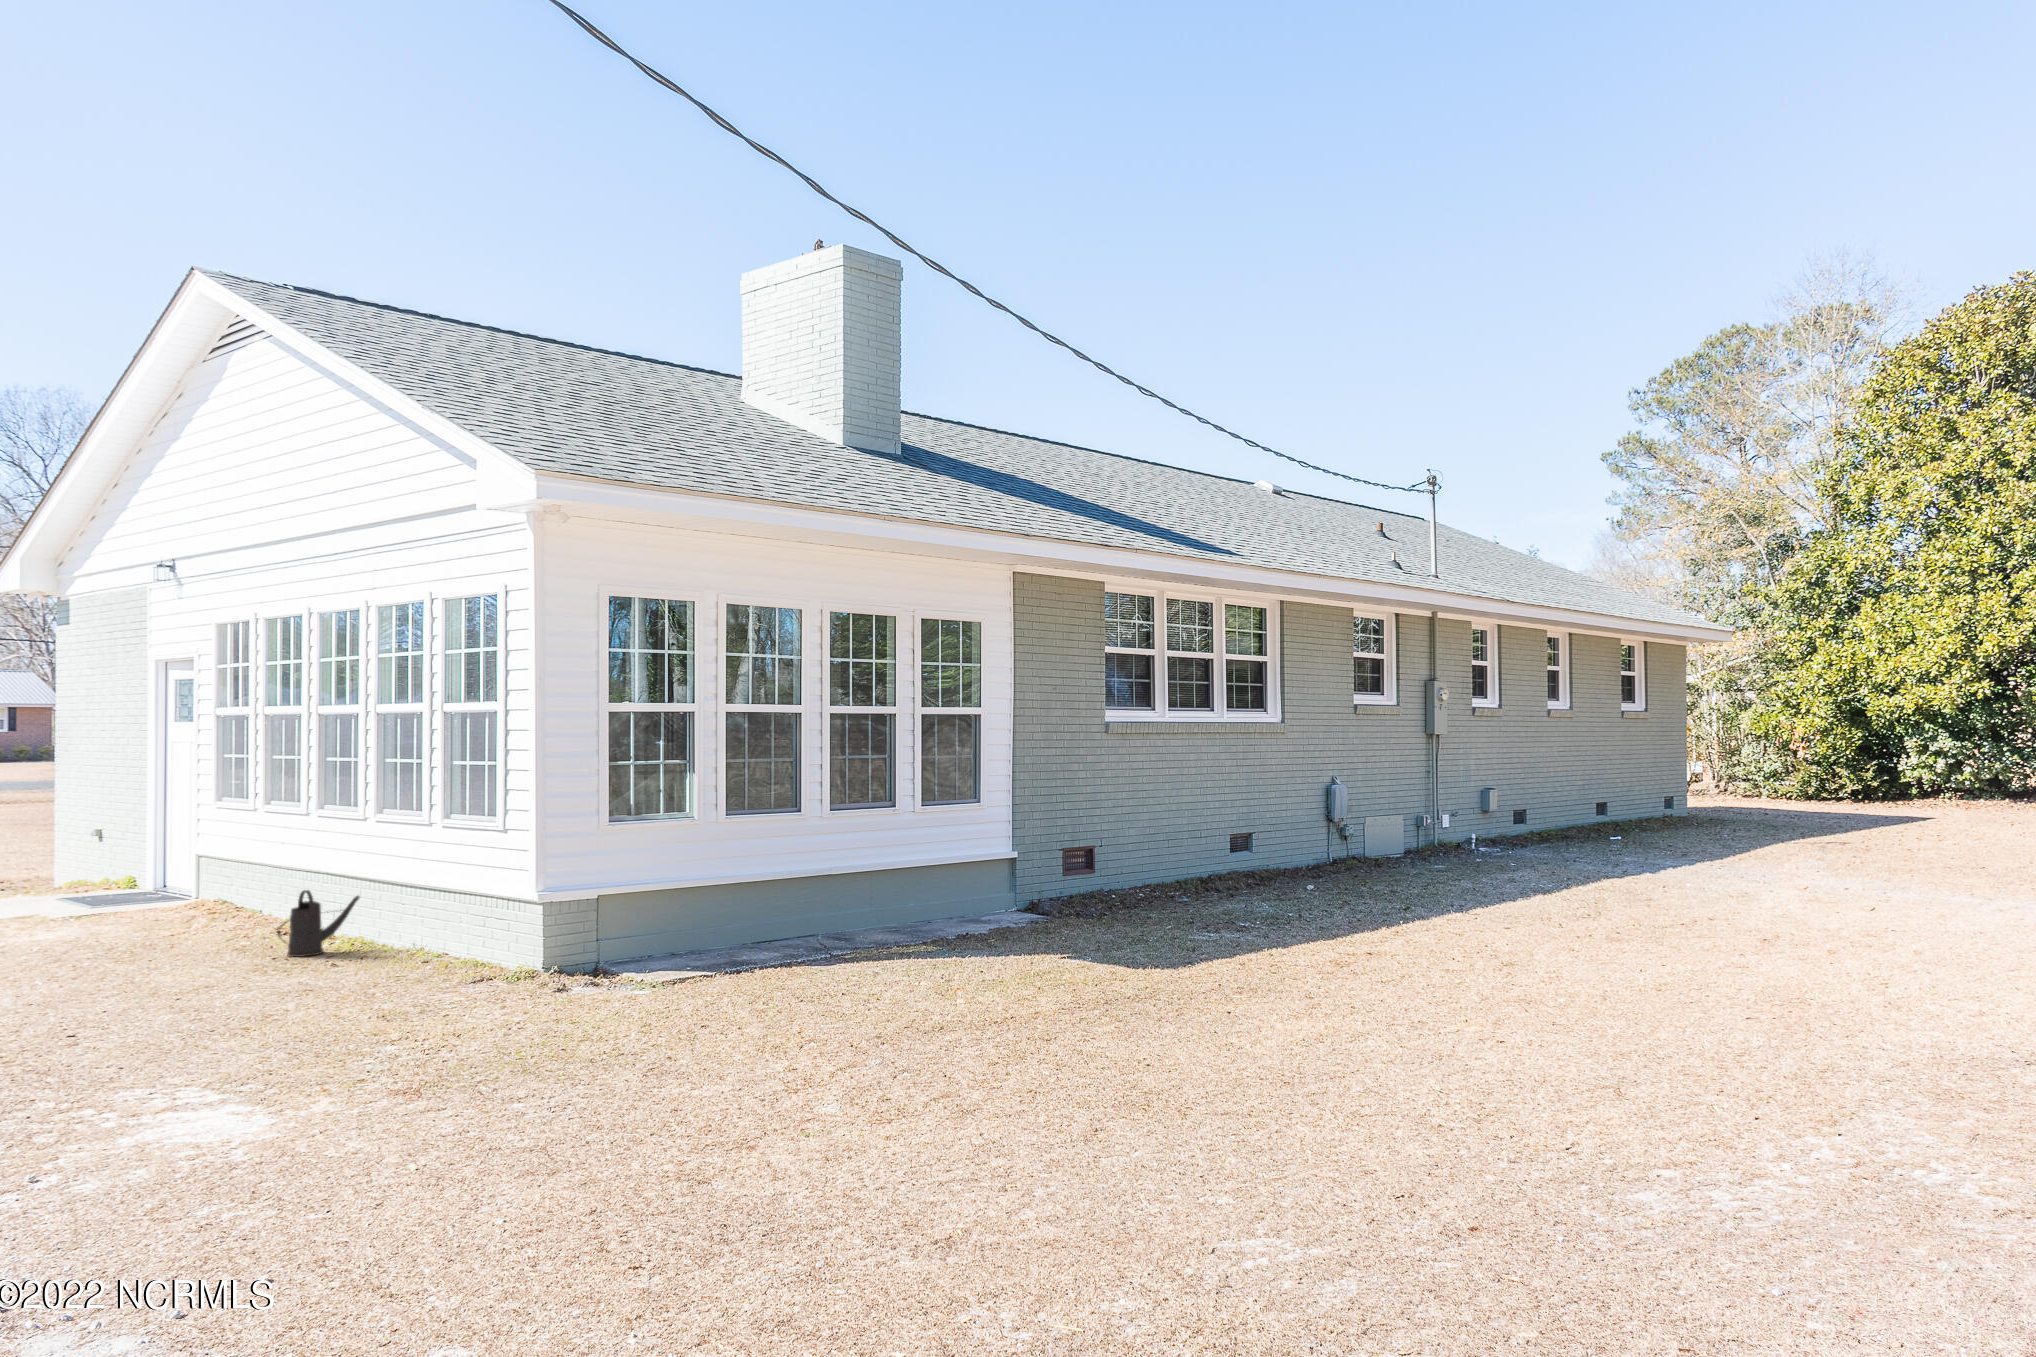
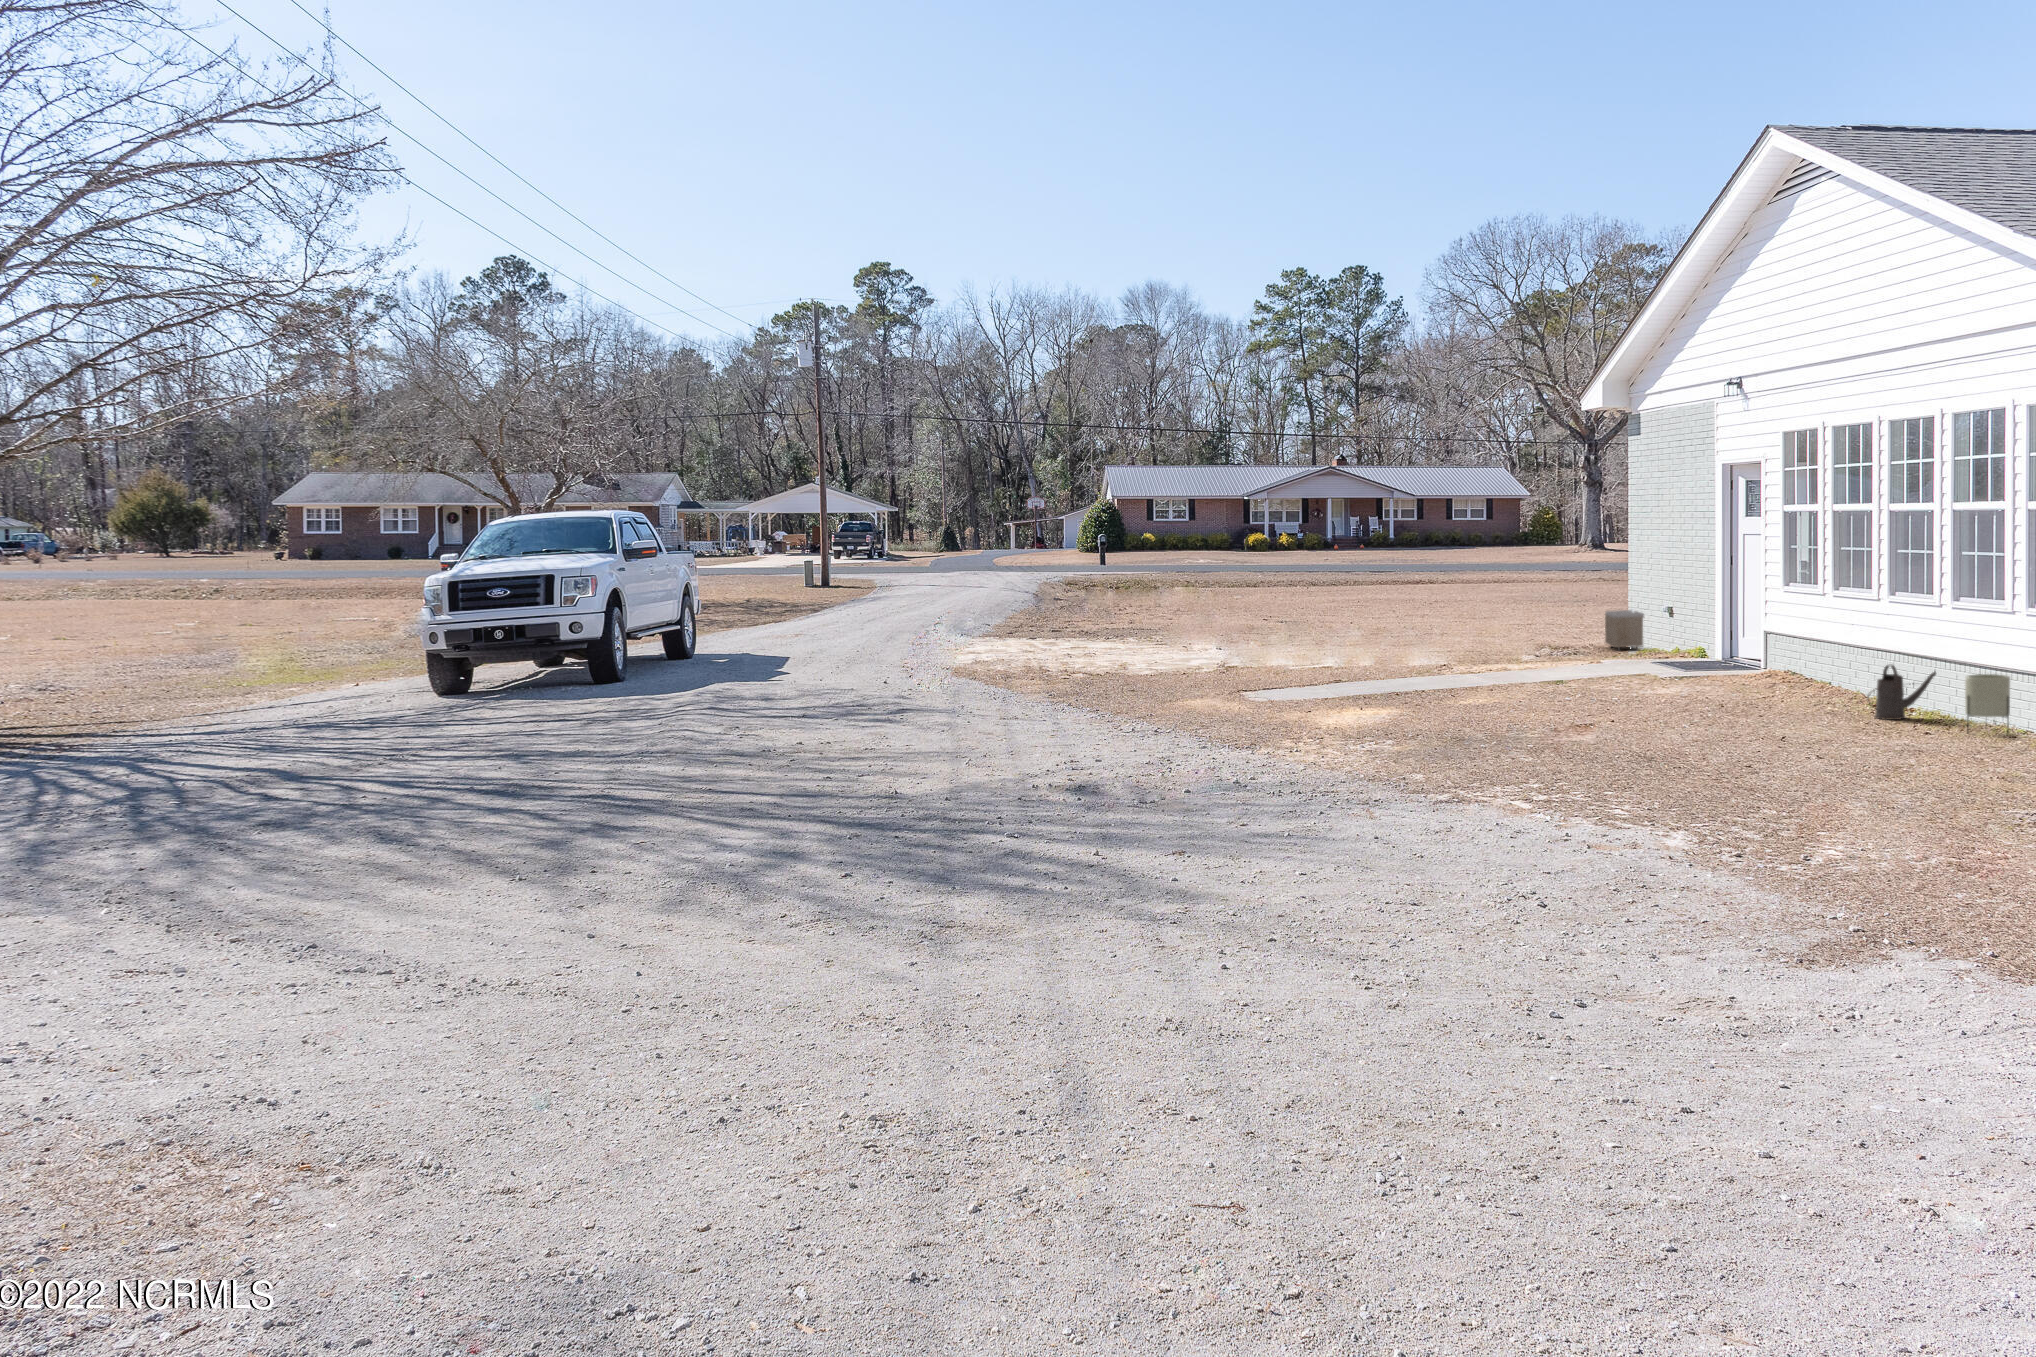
storage bench: none [17,834,68,886] -> present [1605,610,1644,649]
planter: none [380,896,428,968] -> present [1965,674,2010,719]

